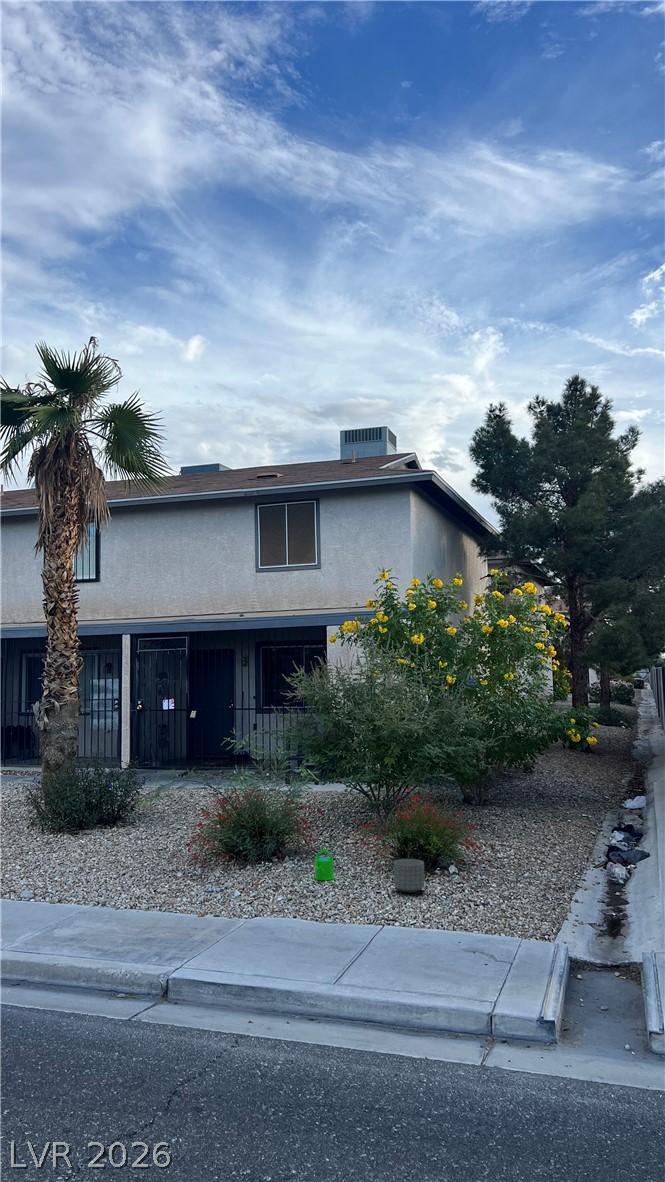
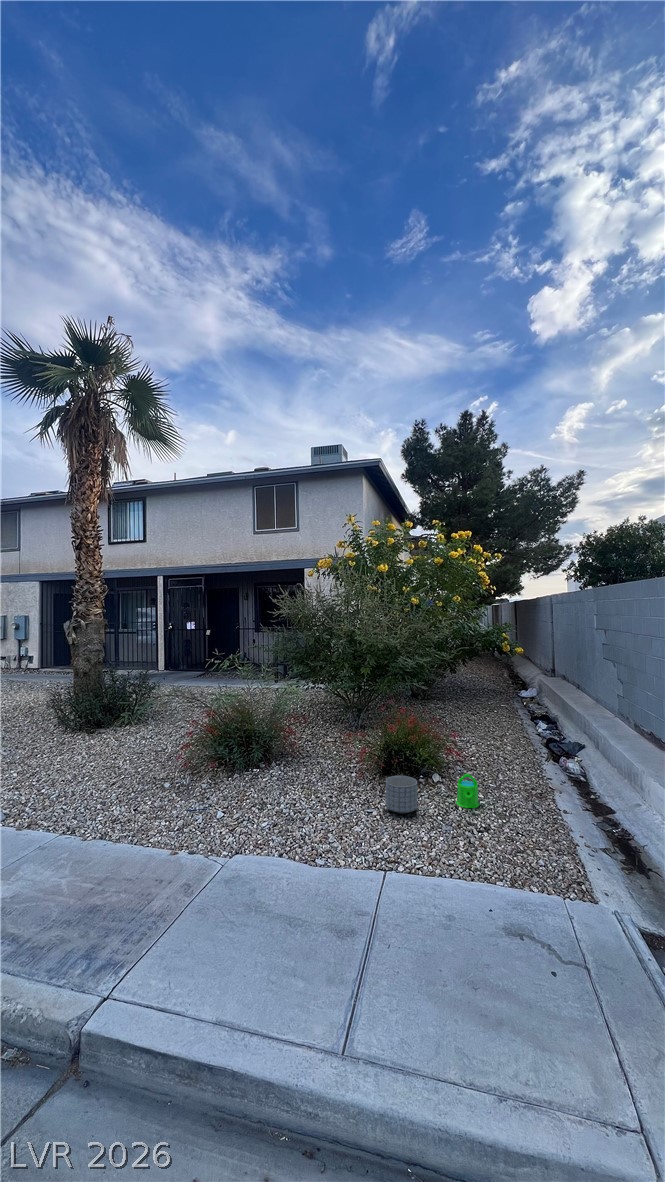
watering can: present [314,849,335,880] -> present [456,774,480,808]

